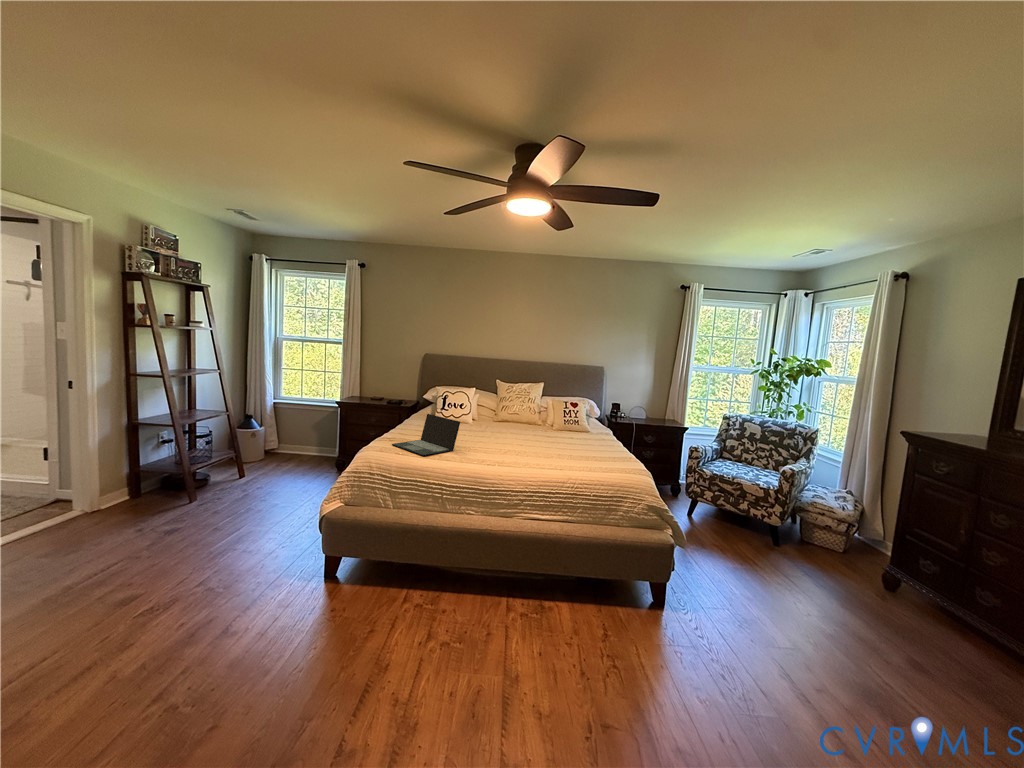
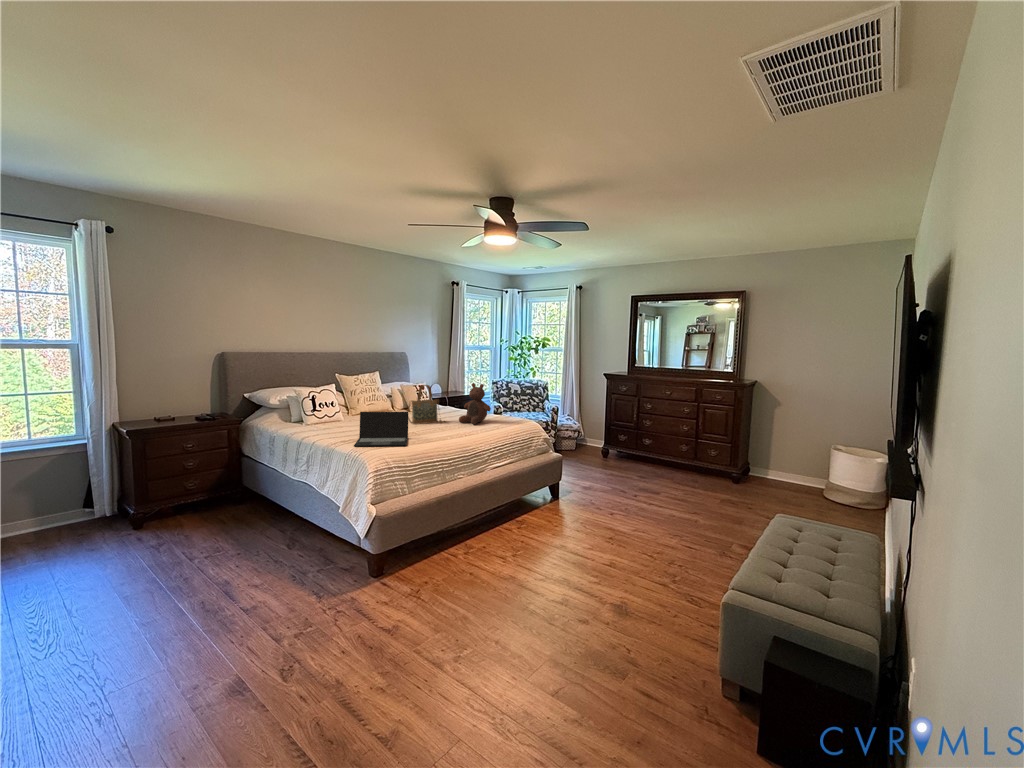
handbag: none [503,398,544,447] -> present [407,385,447,424]
stuffed bear: none [554,404,591,456] -> present [459,383,491,424]

